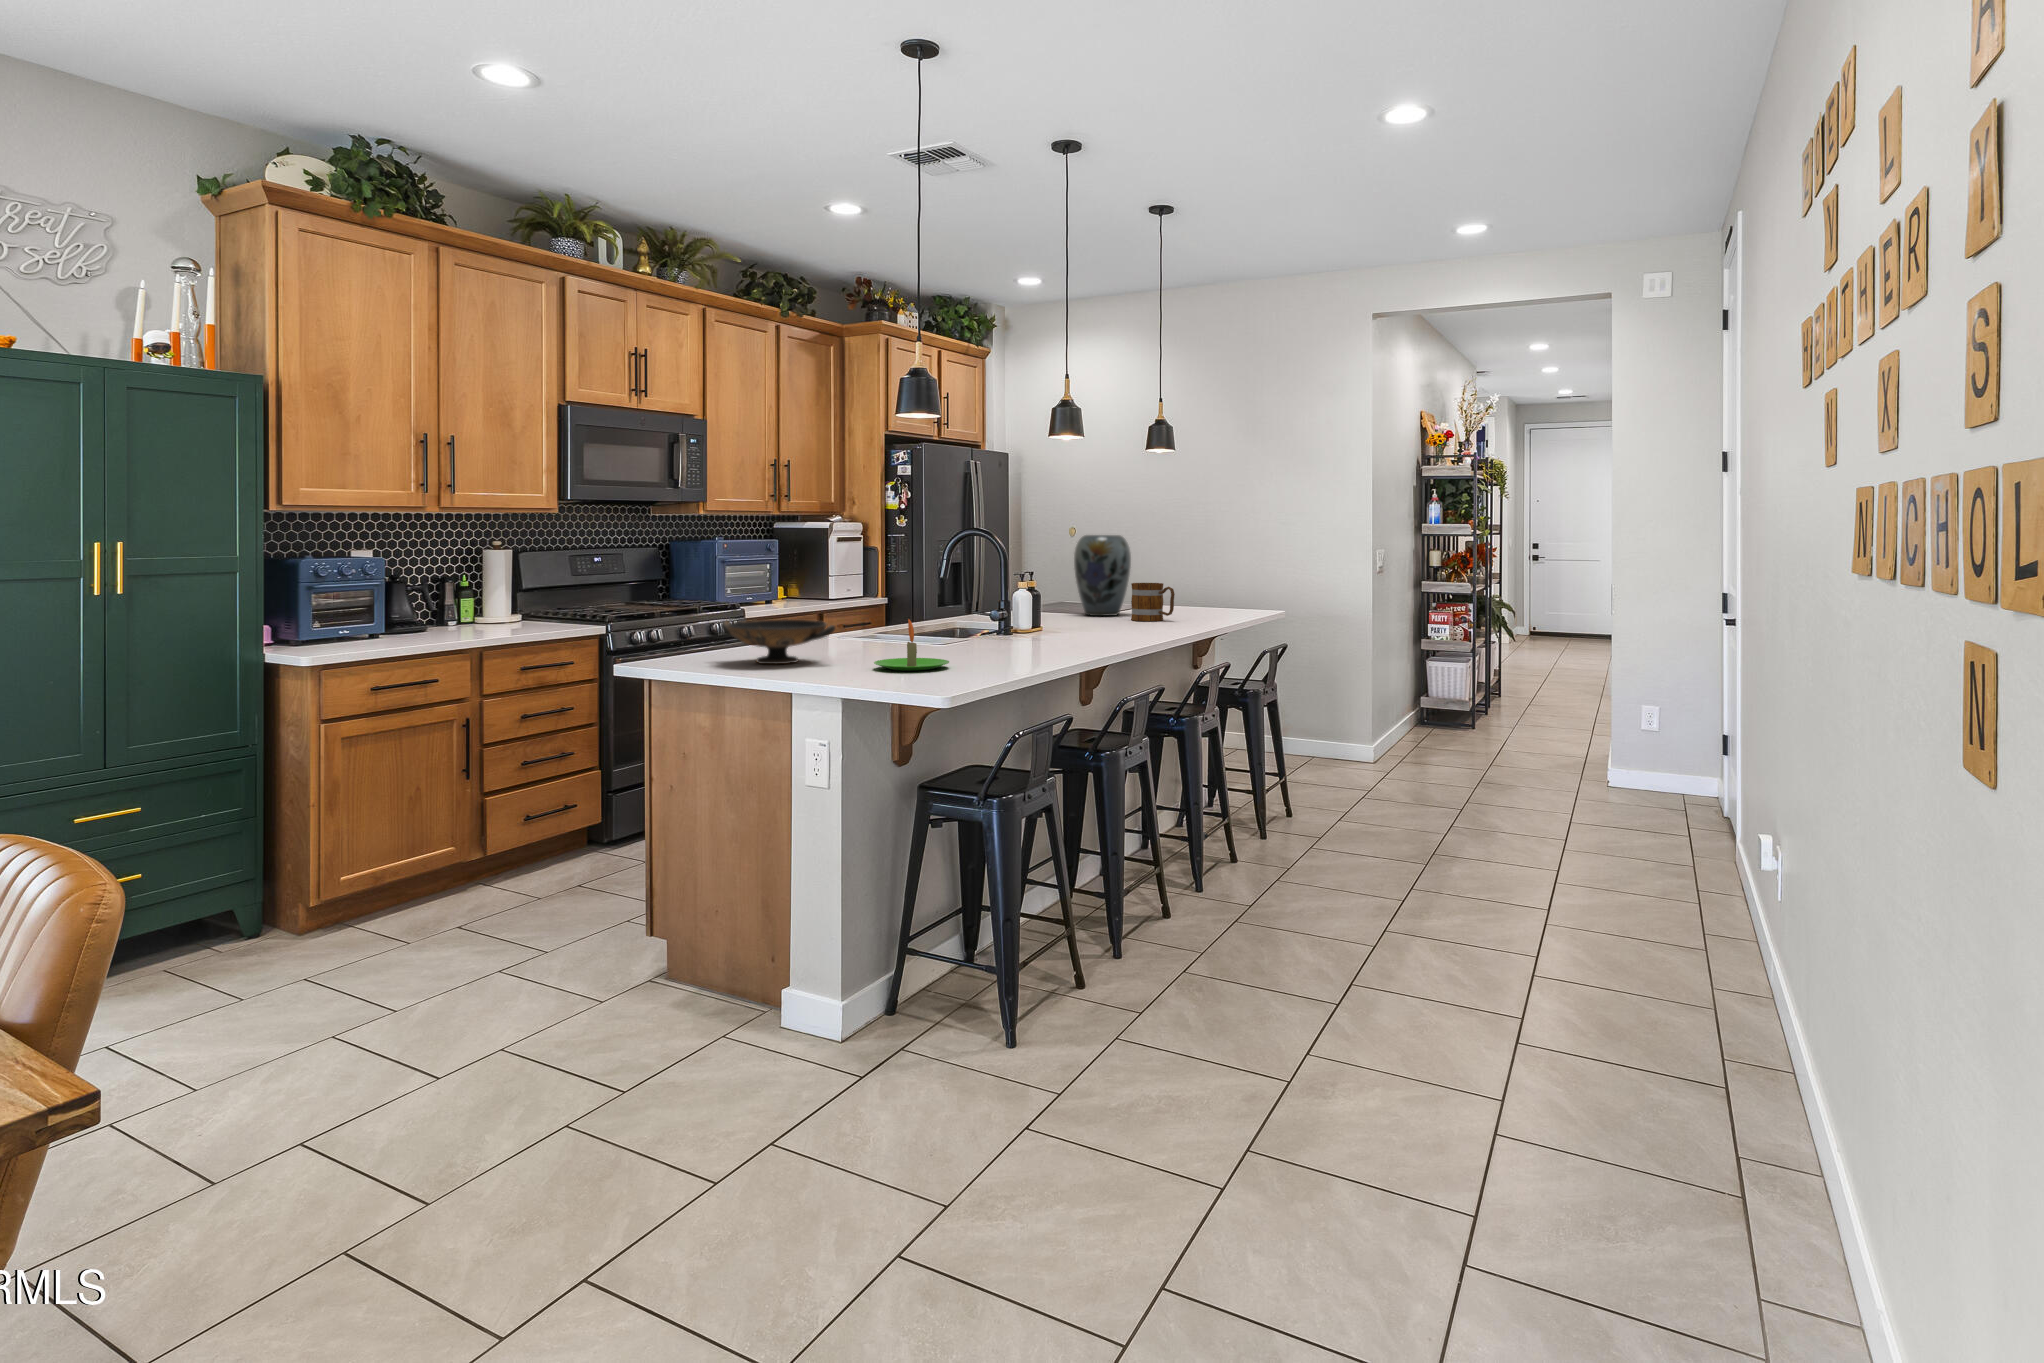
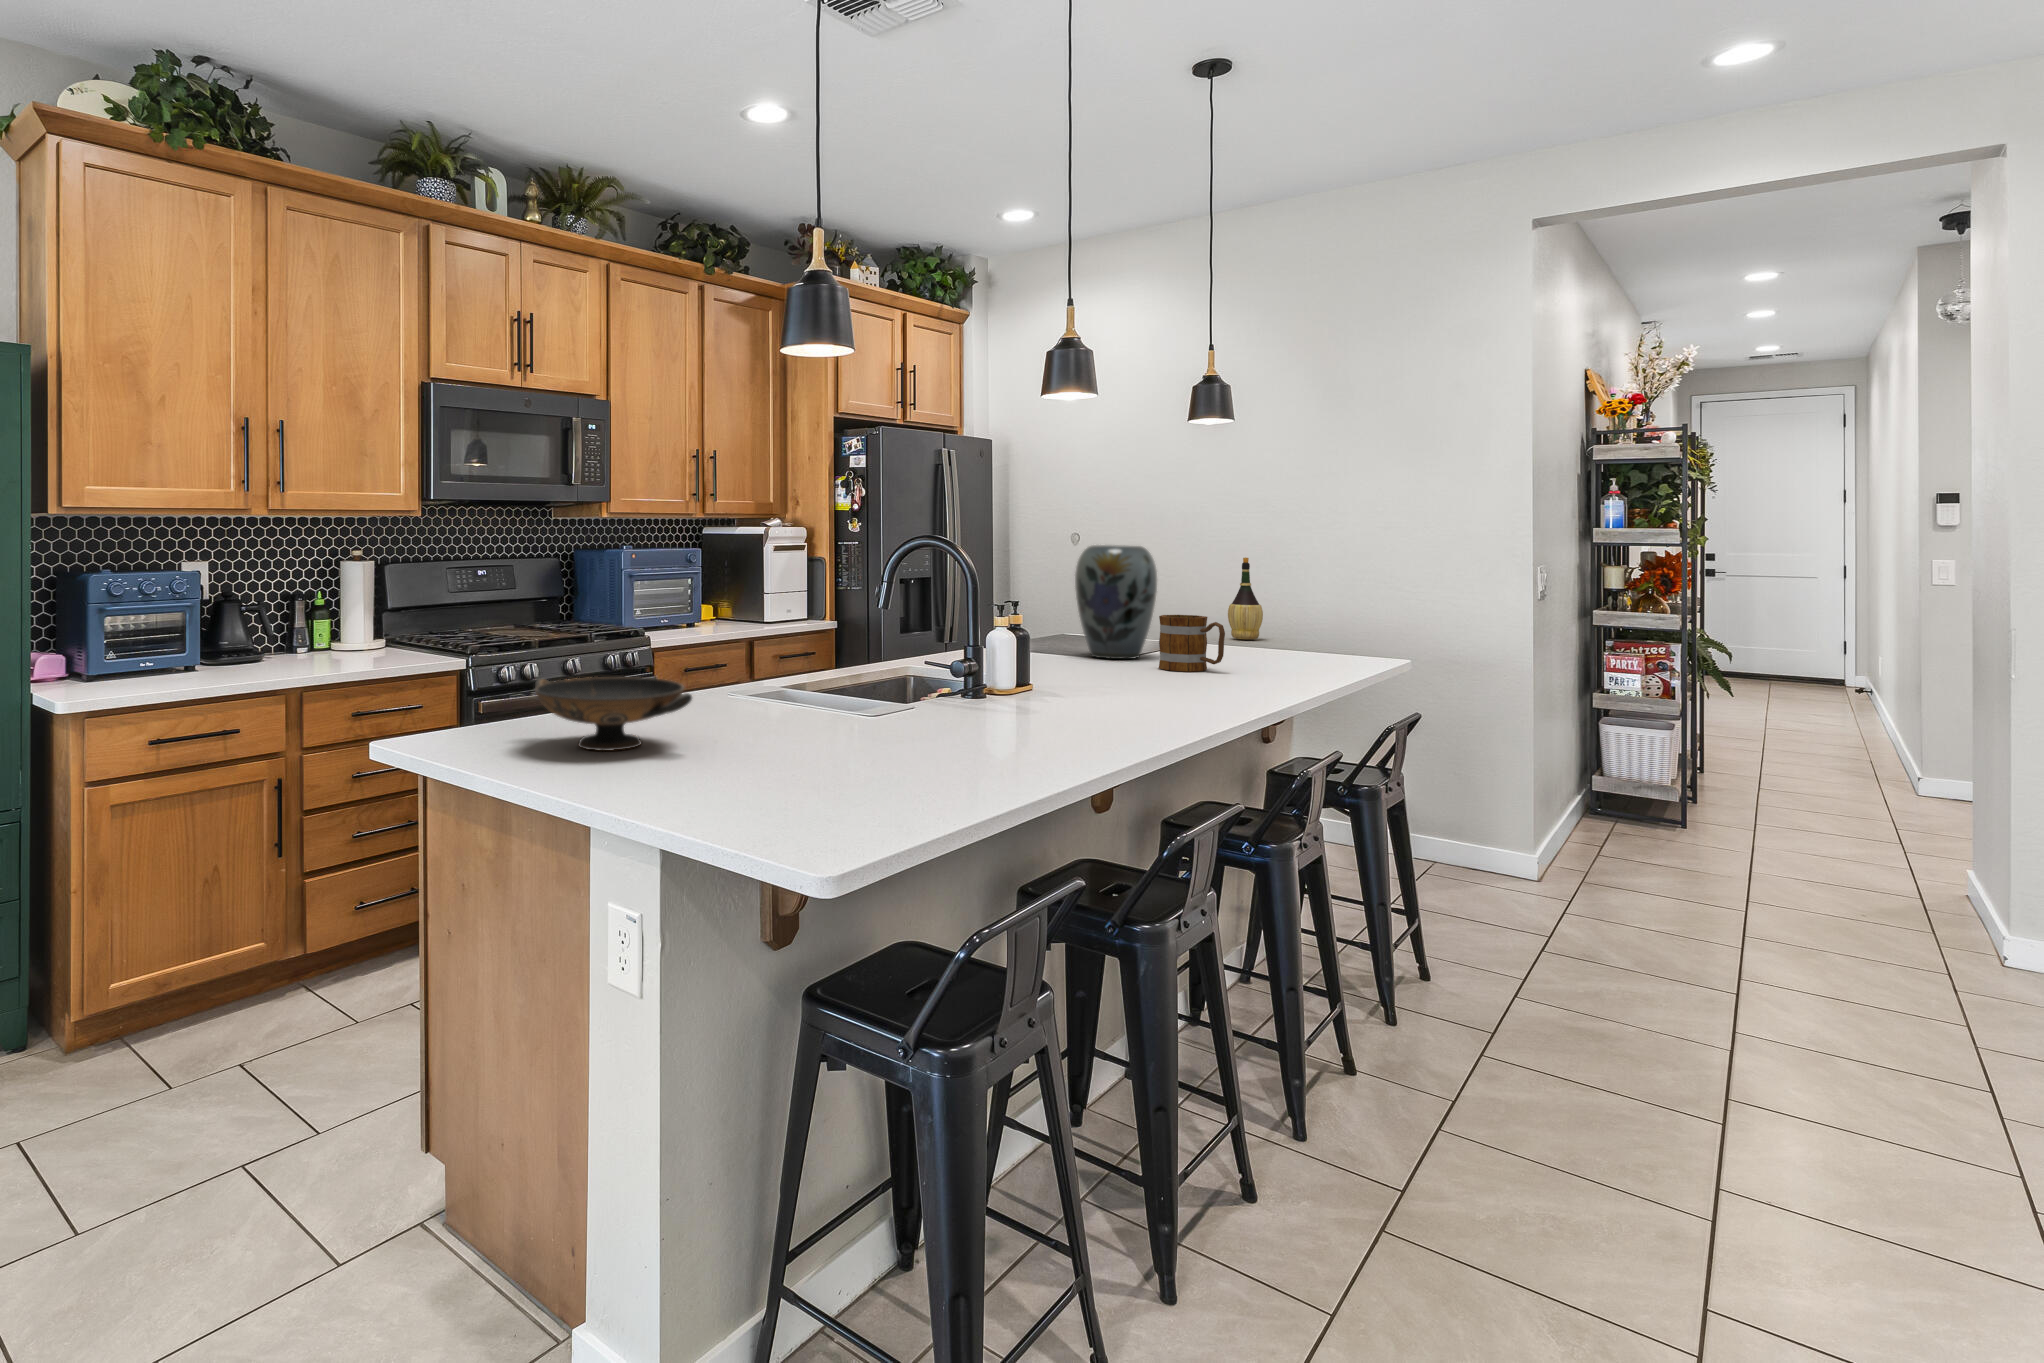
wine bottle: none [1183,544,1207,604] -> present [1228,557,1263,640]
candle: present [874,619,949,671] -> none [742,690,864,778]

